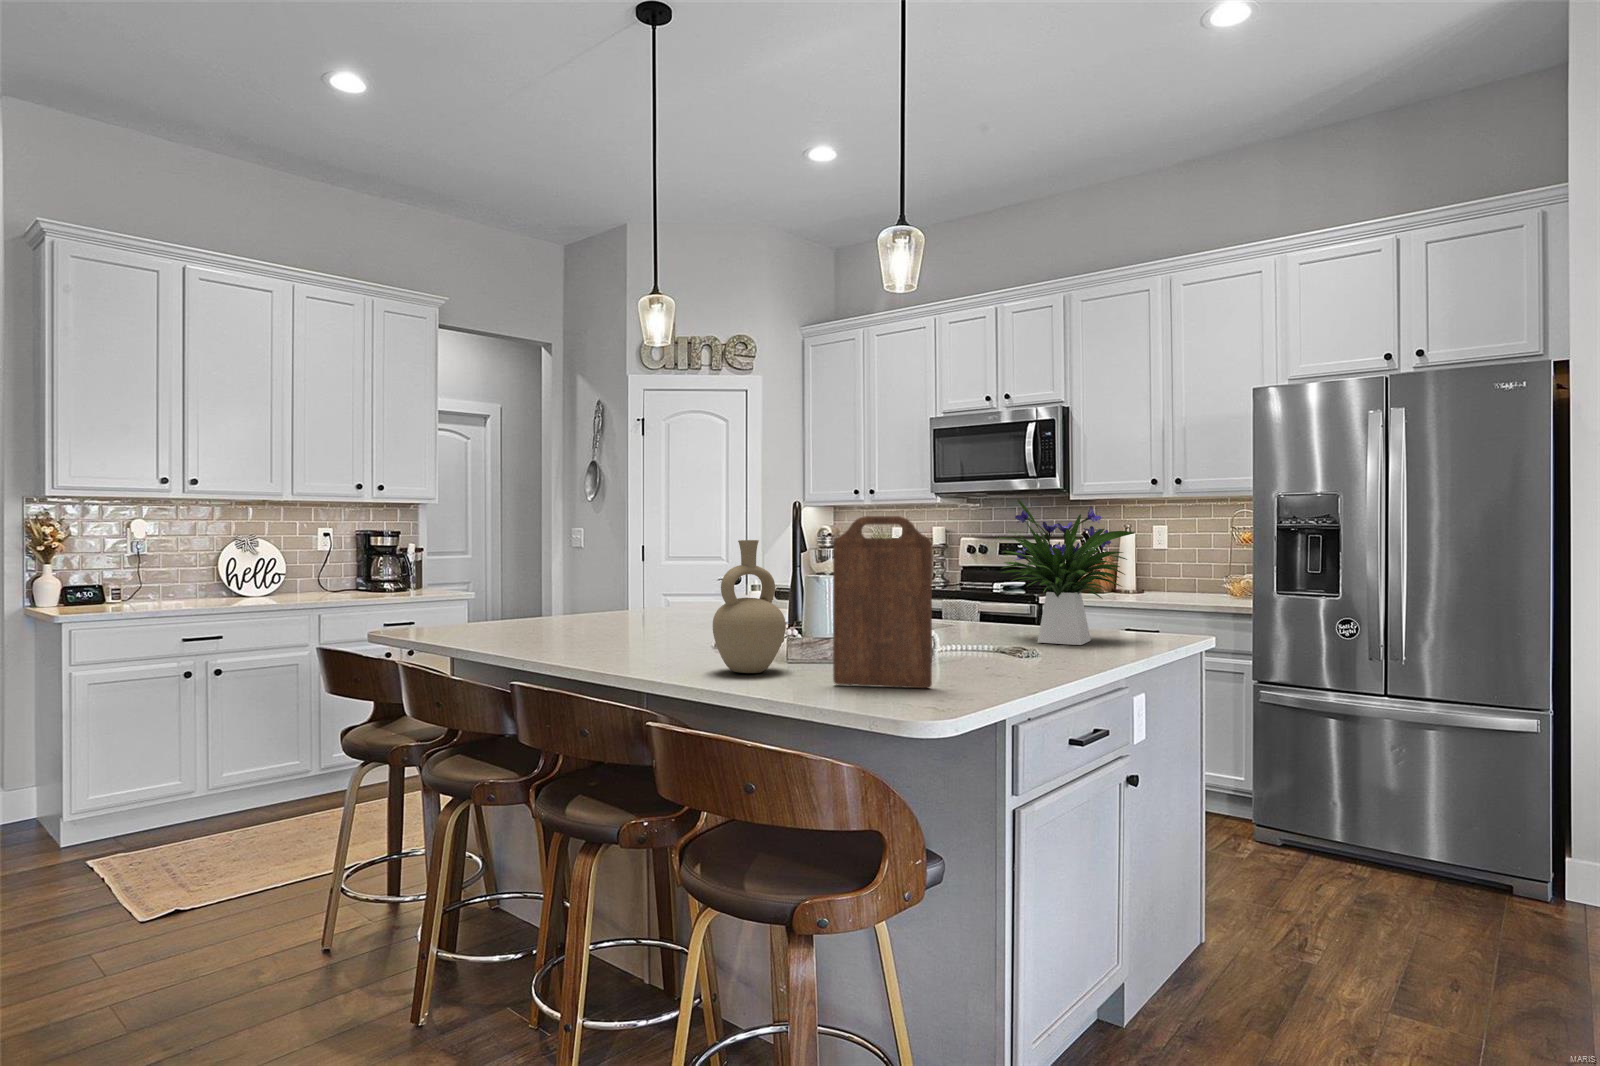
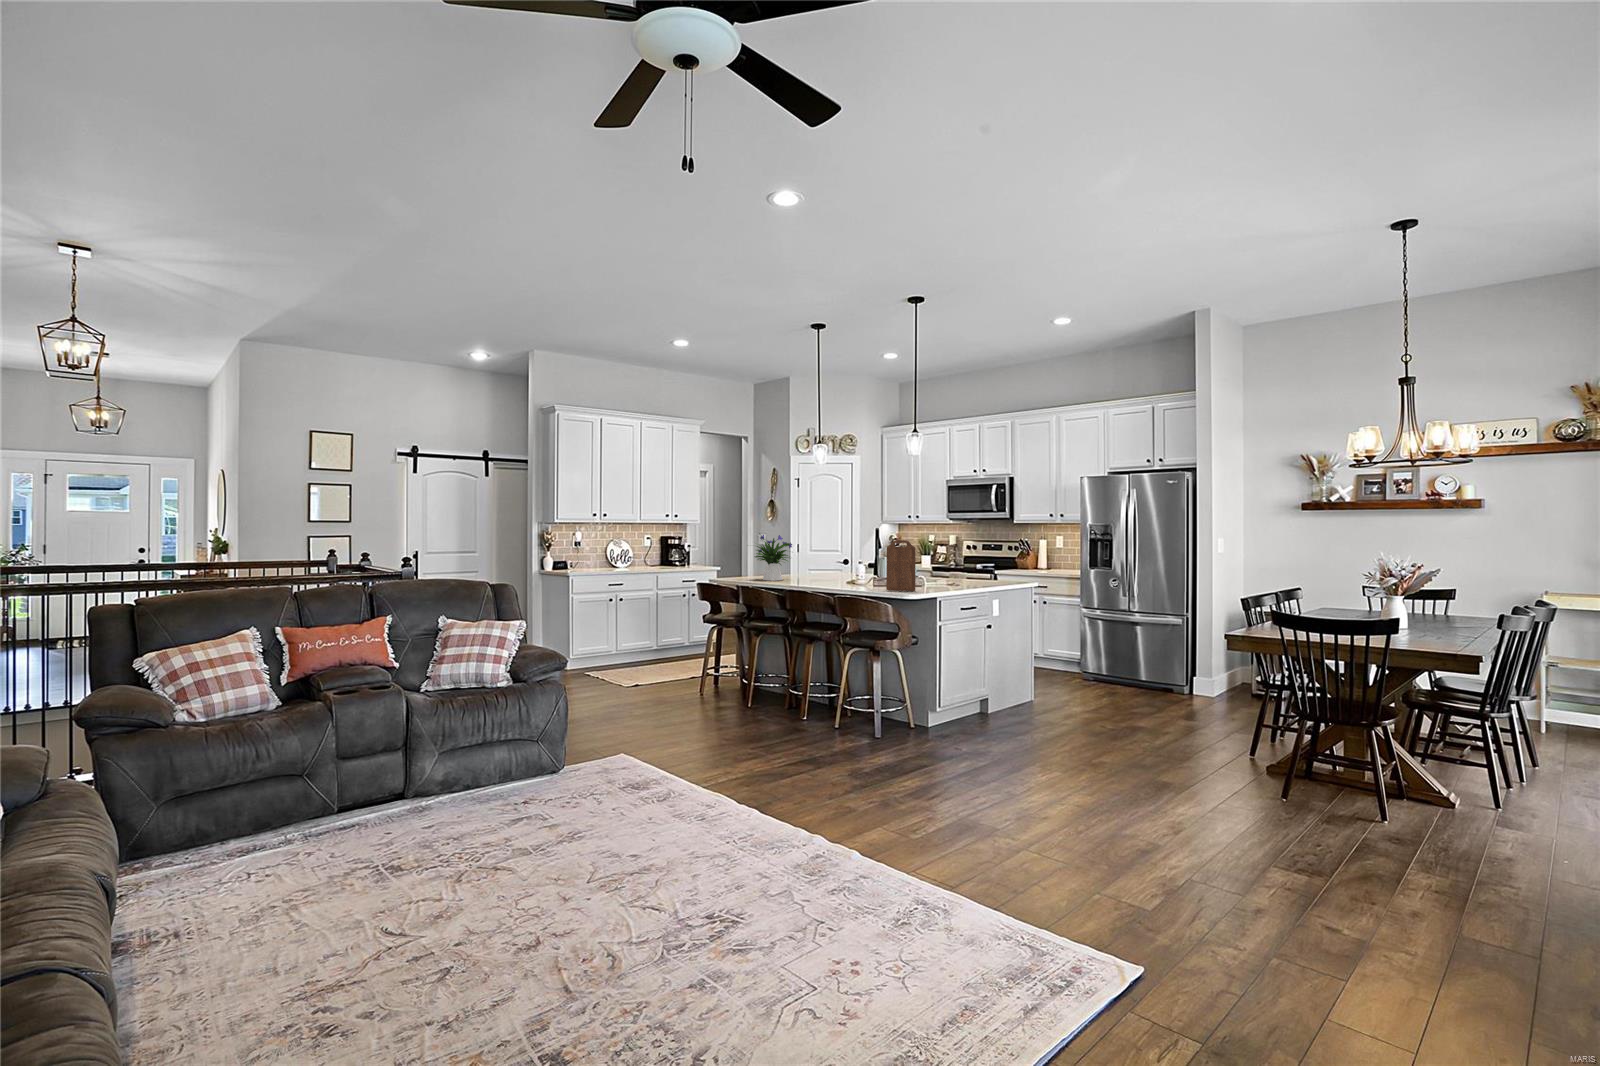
flower arrangement: present [996,499,1134,645] -> present [755,535,792,581]
vase: present [713,540,786,673] -> none [849,547,872,588]

